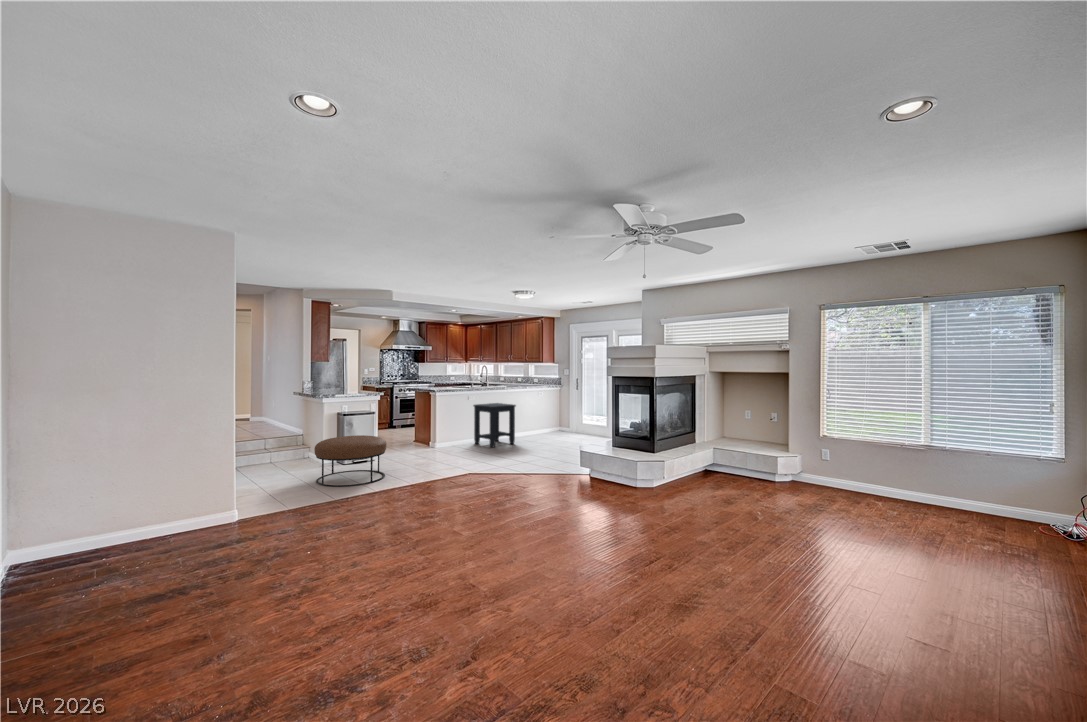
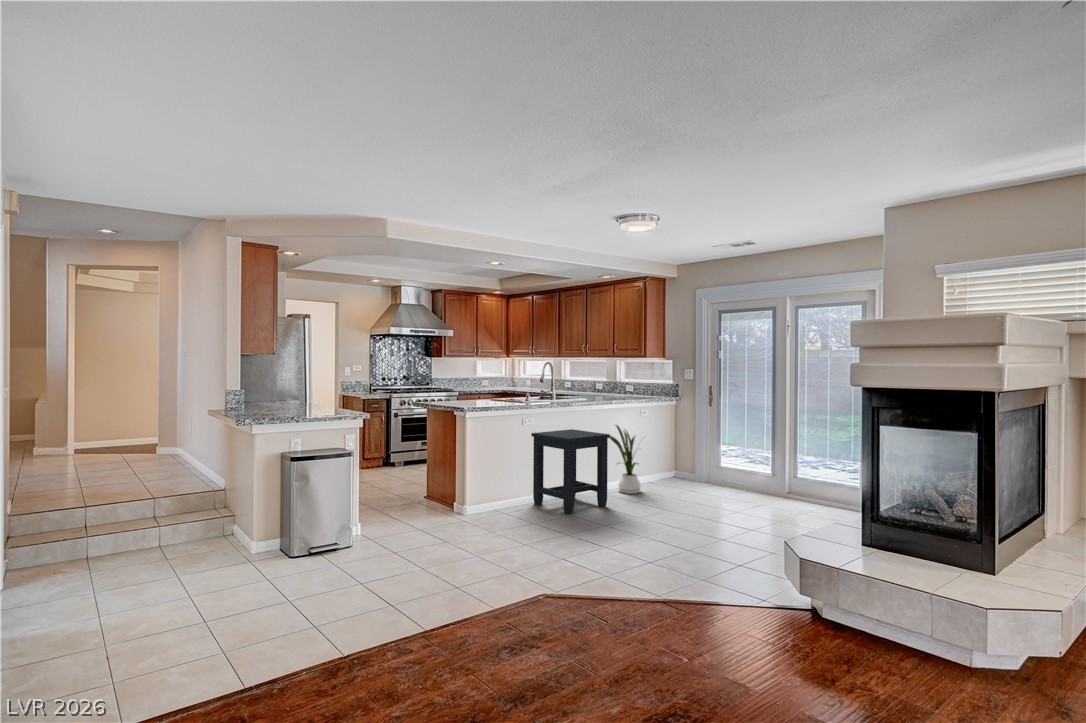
house plant: none [516,400,539,439] -> present [609,425,641,494]
ottoman: present [314,435,386,487] -> none [221,504,372,627]

